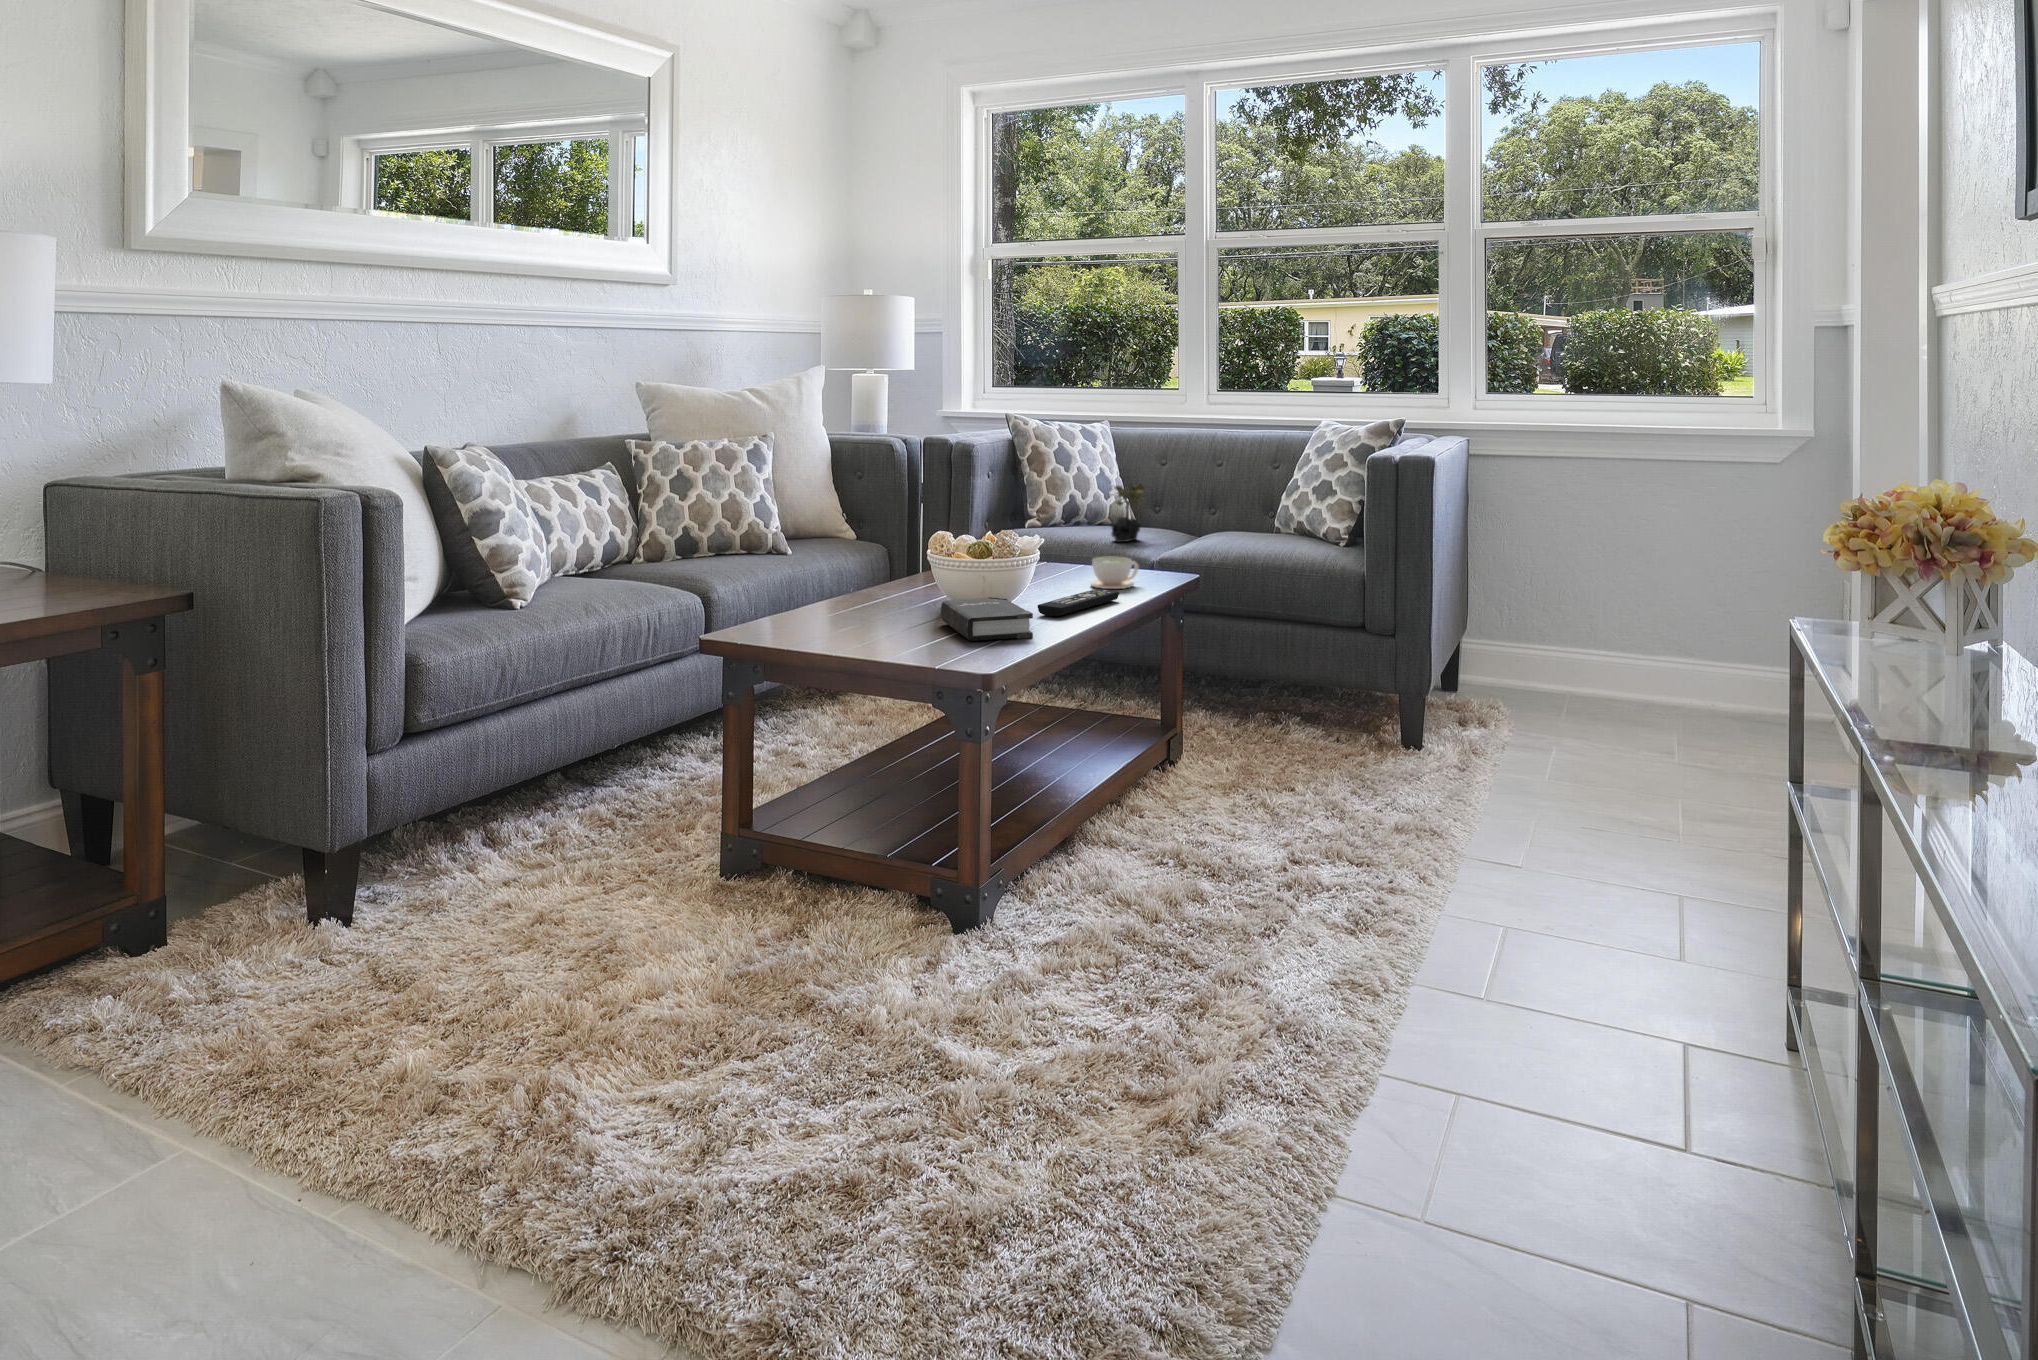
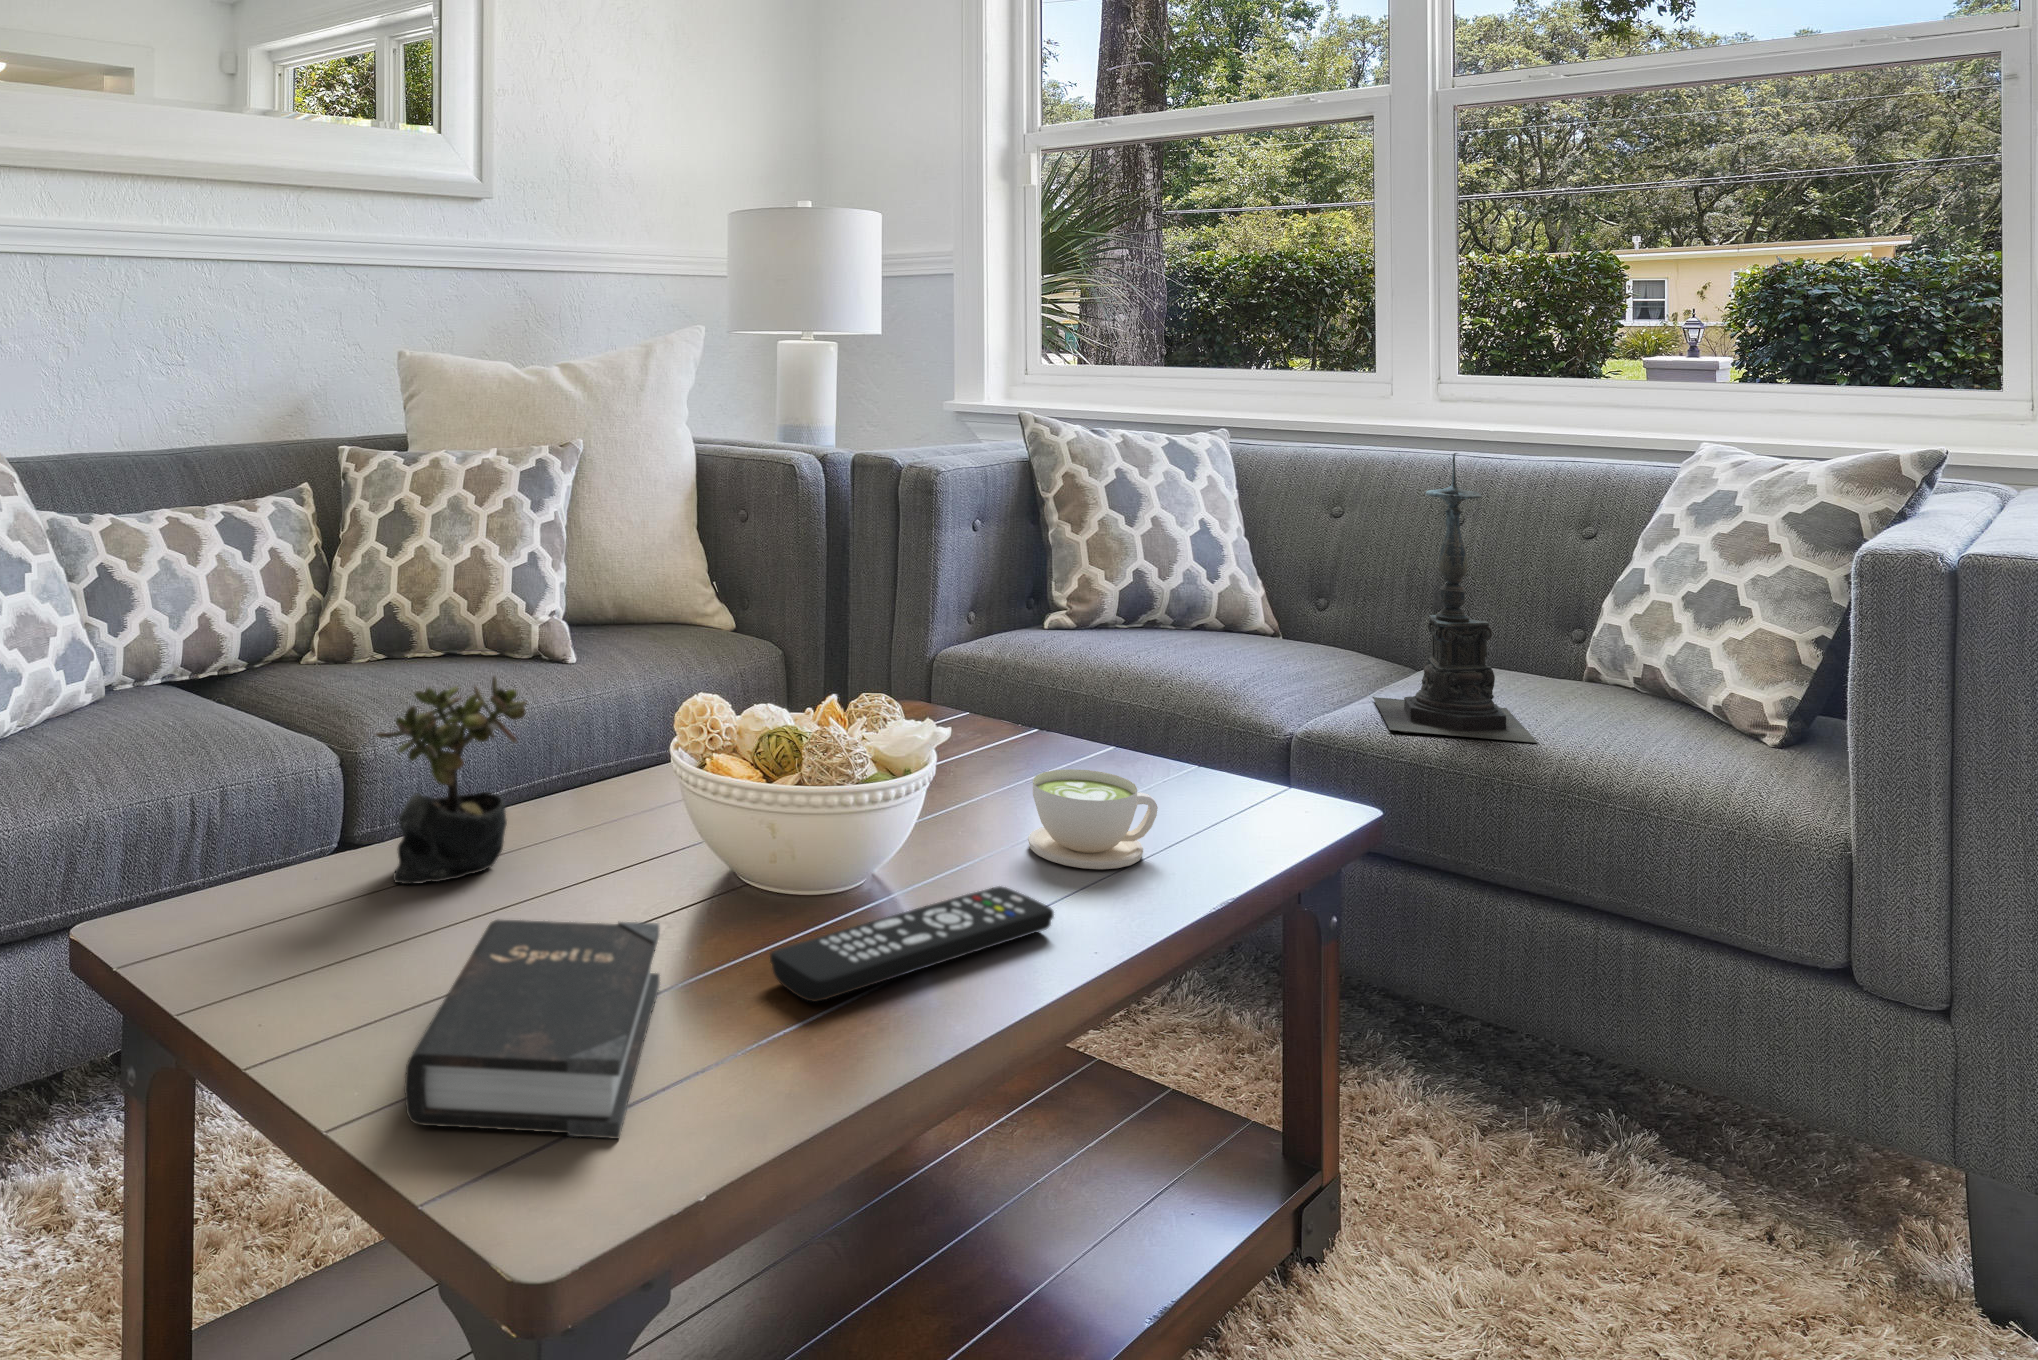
candle holder: none [1193,428,1260,551] -> present [1373,453,1537,743]
succulent plant: present [1111,483,1146,542] -> present [376,677,527,884]

